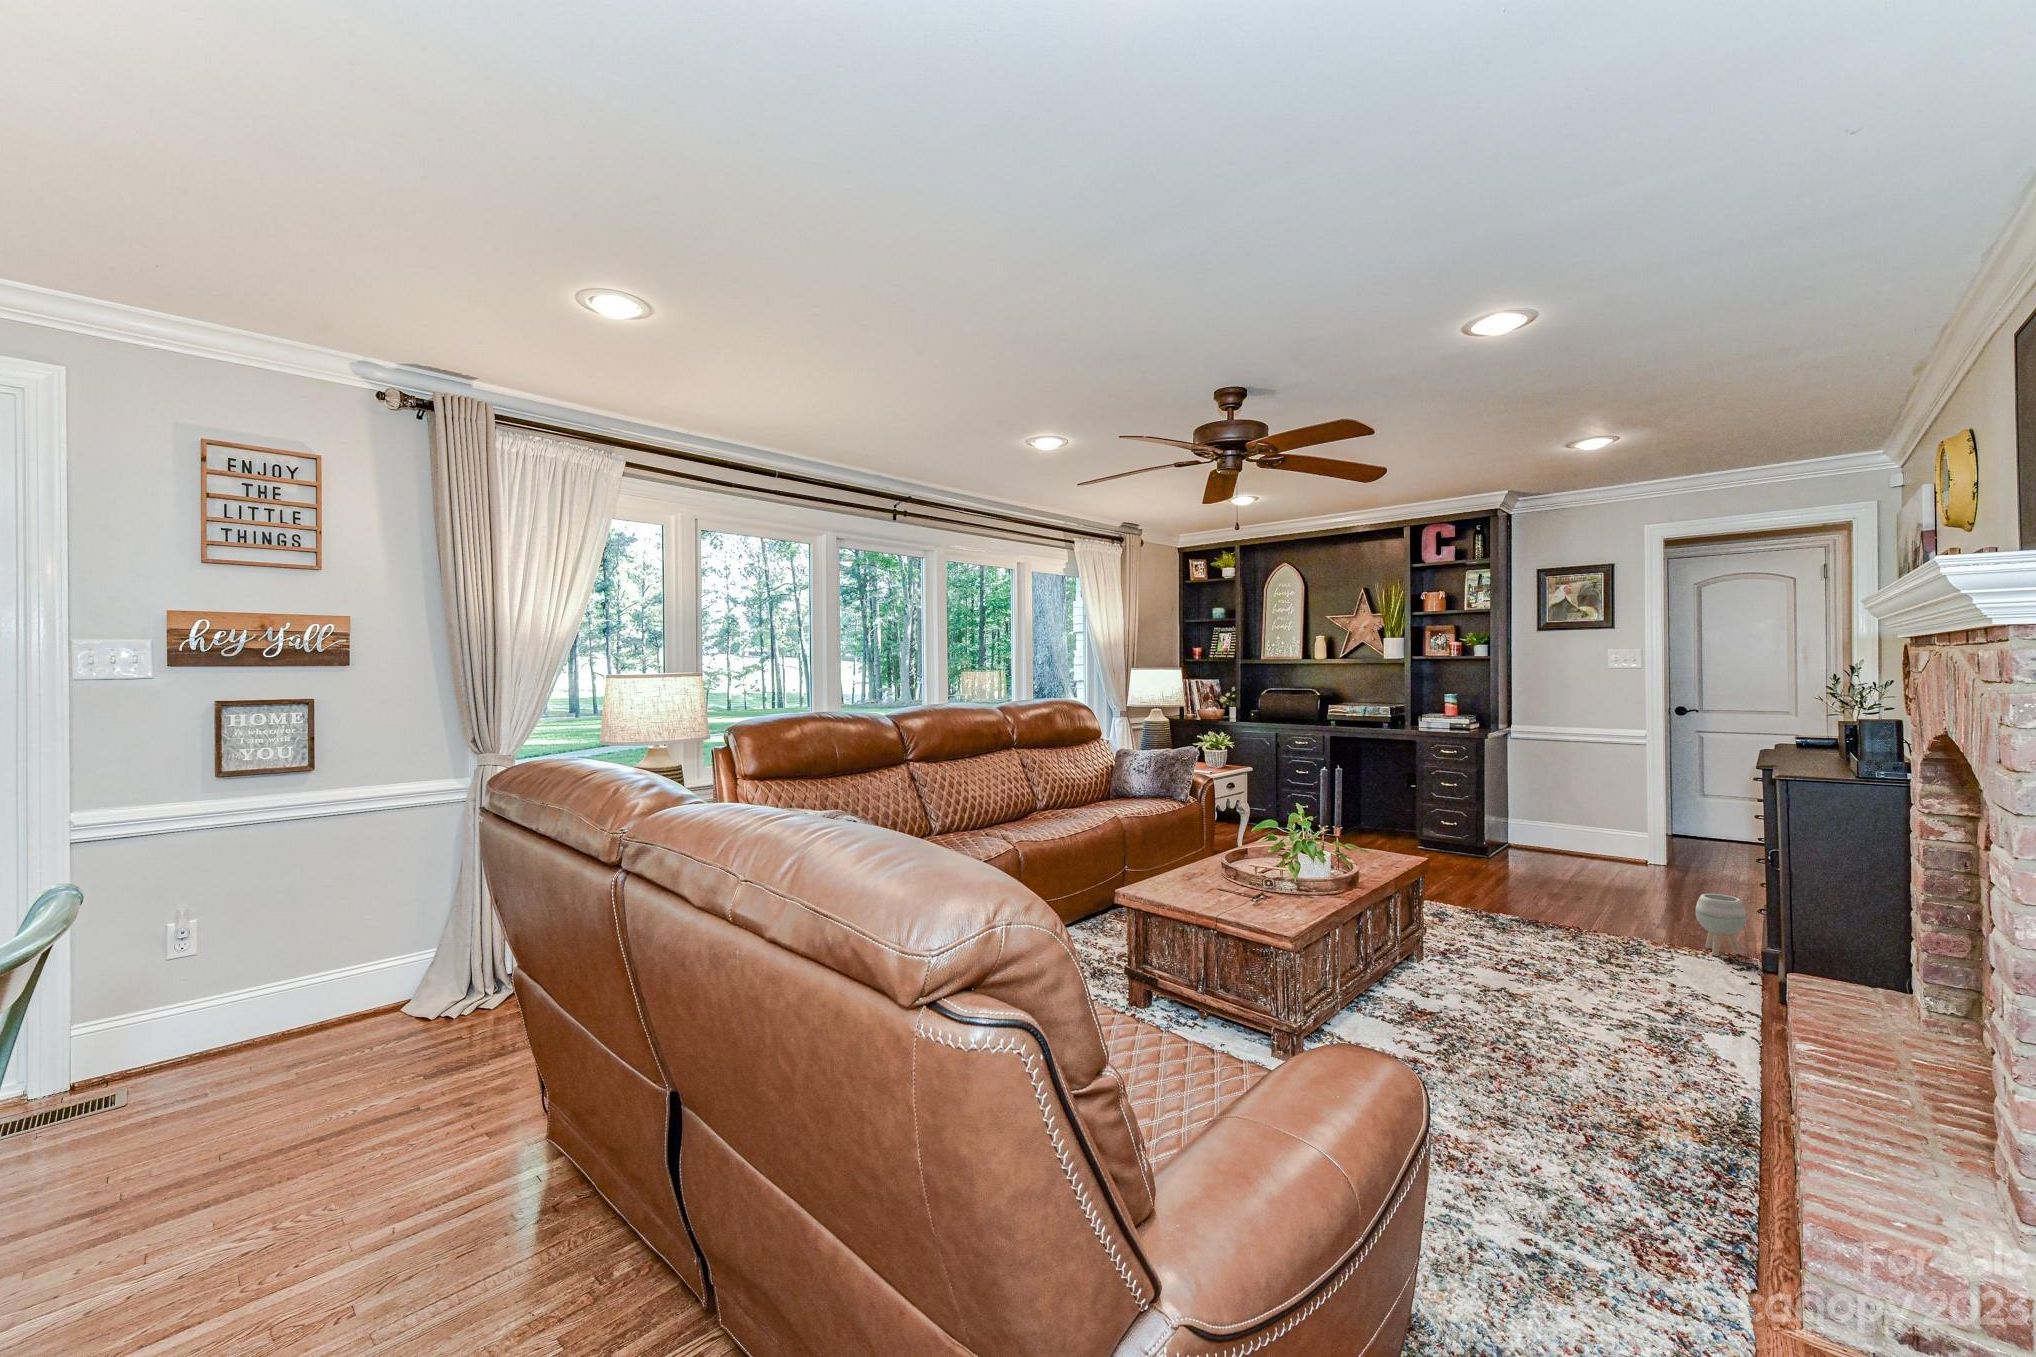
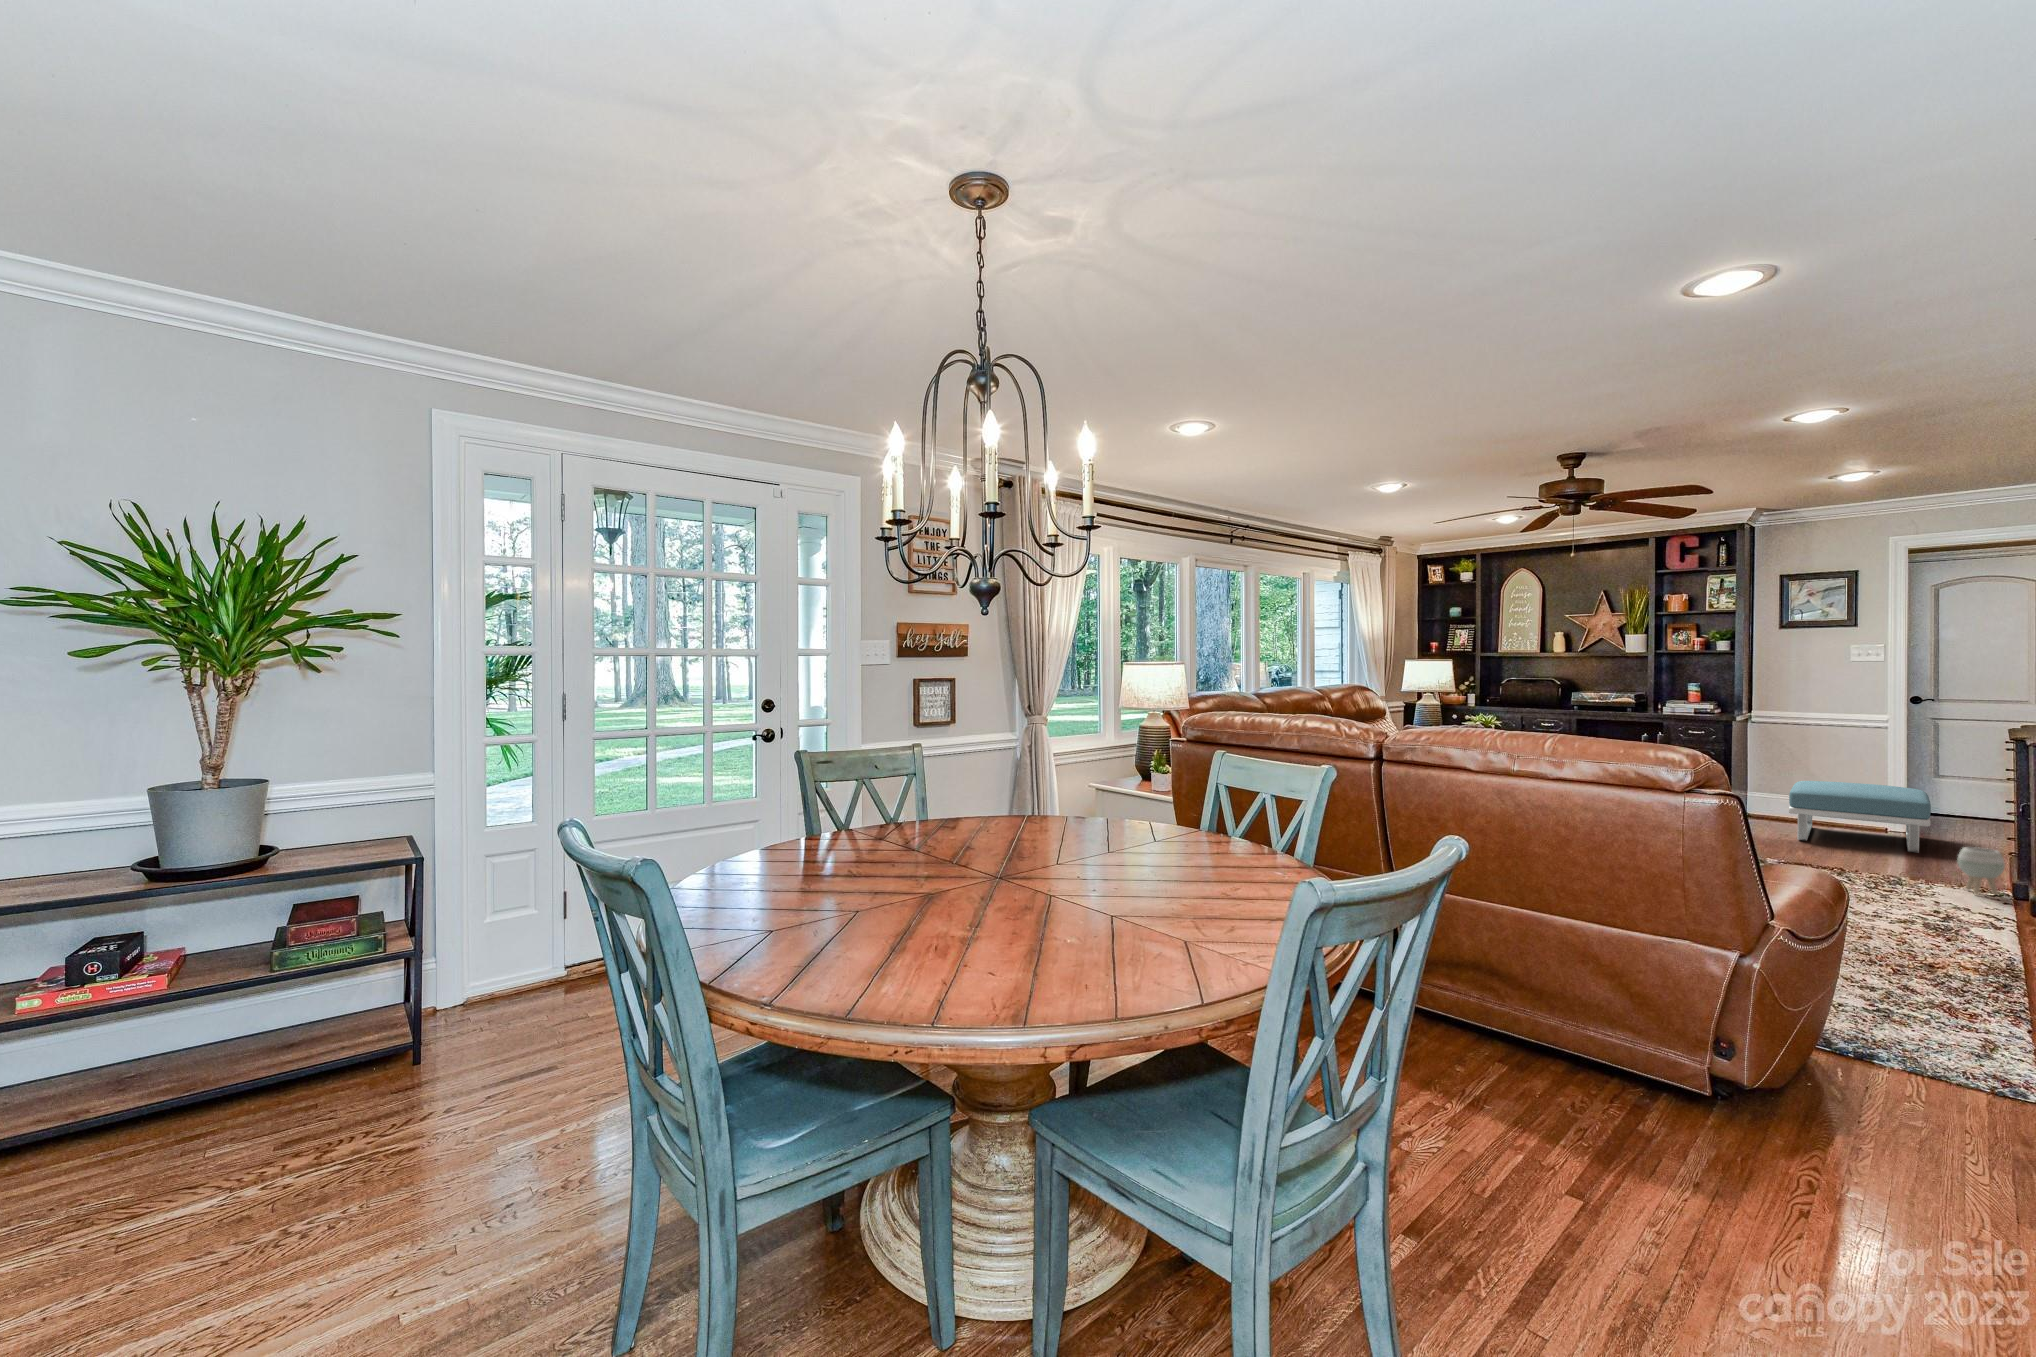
footstool: none [1537,806,1684,892] -> present [1789,781,1931,853]

